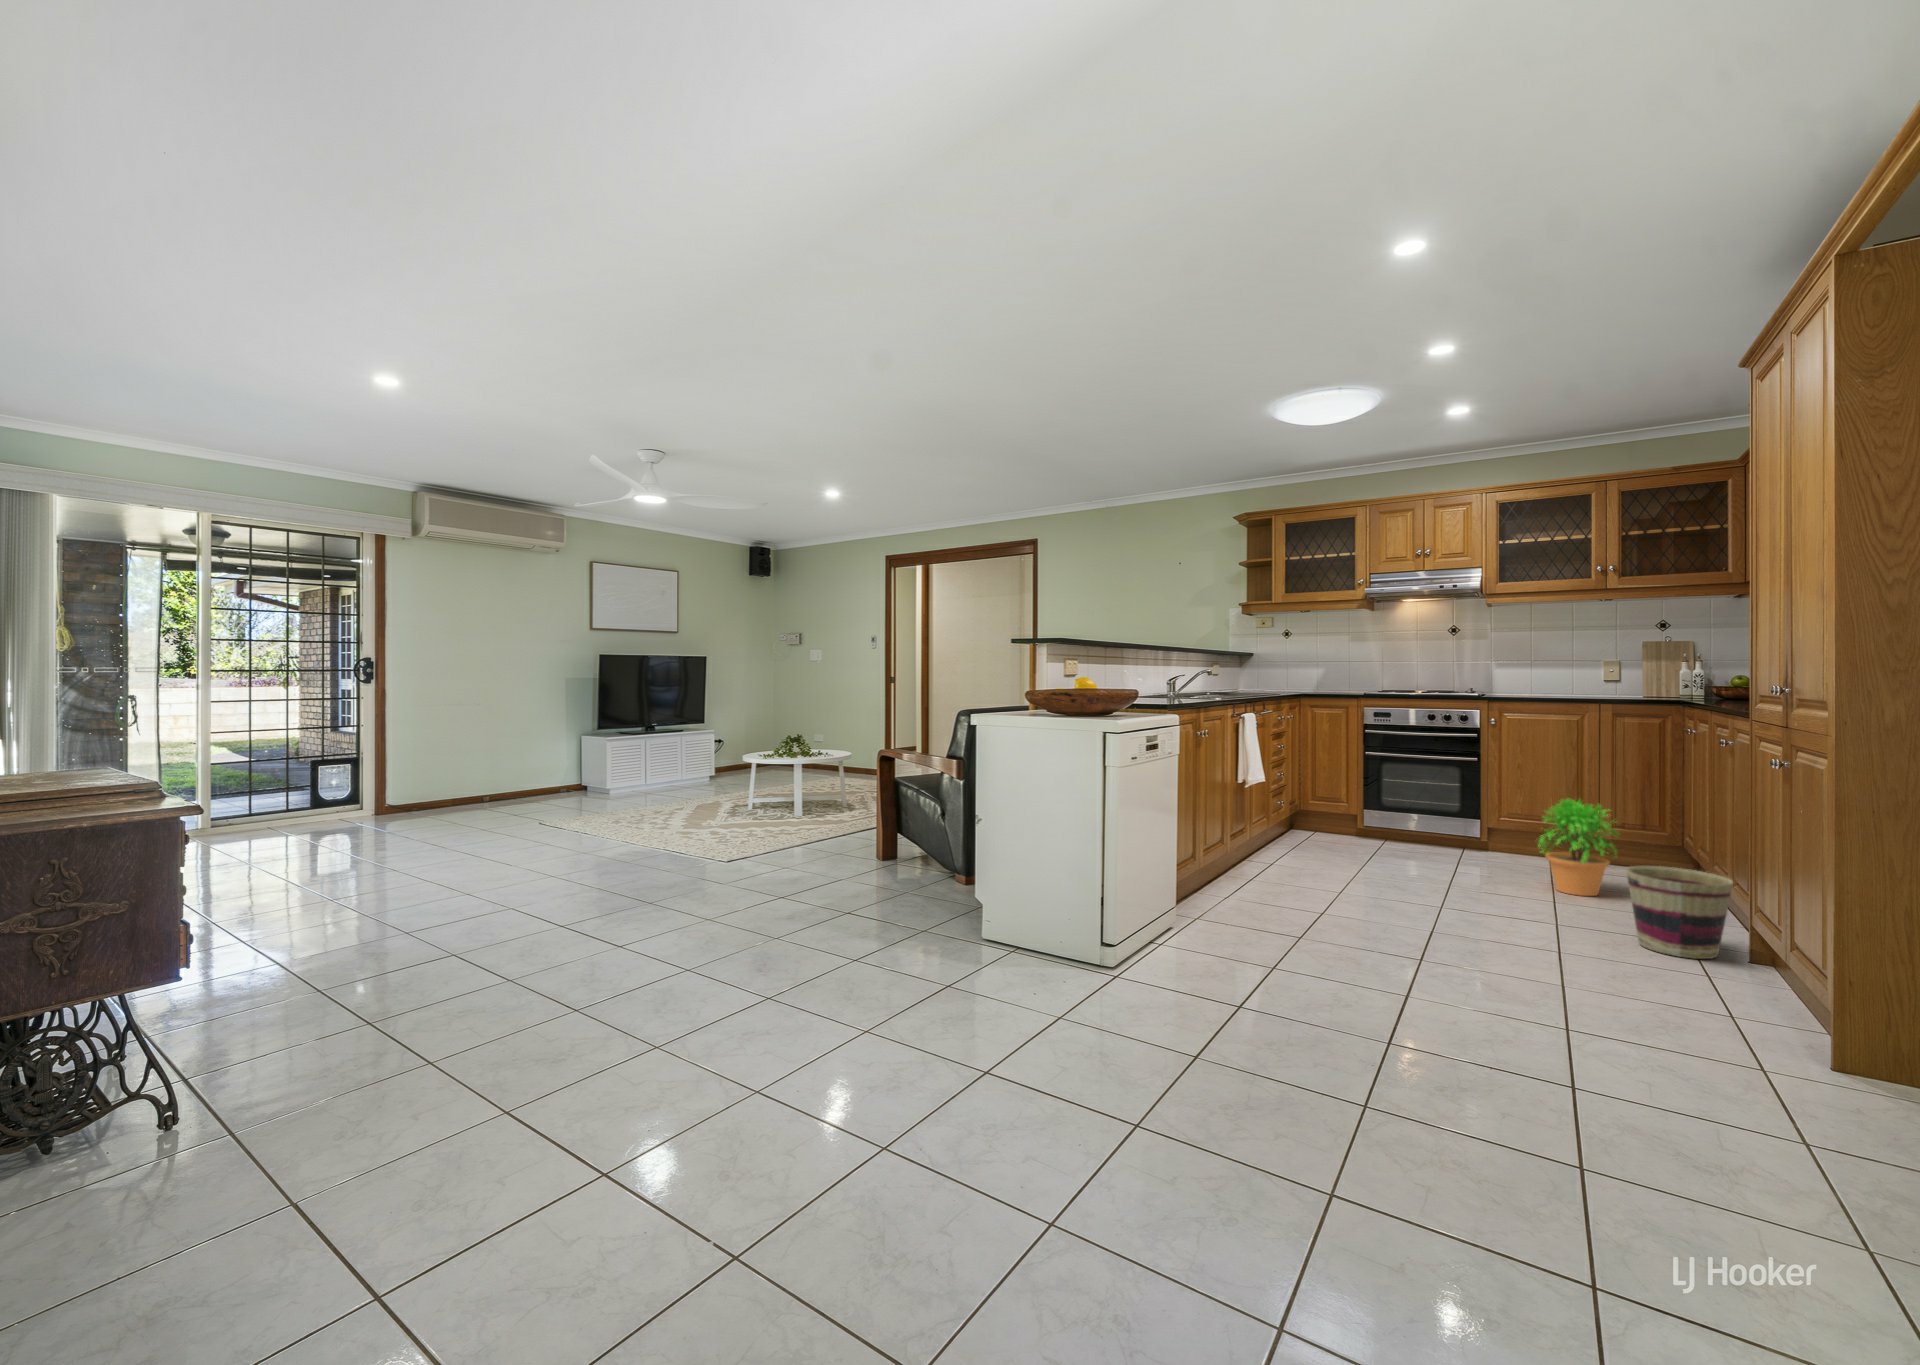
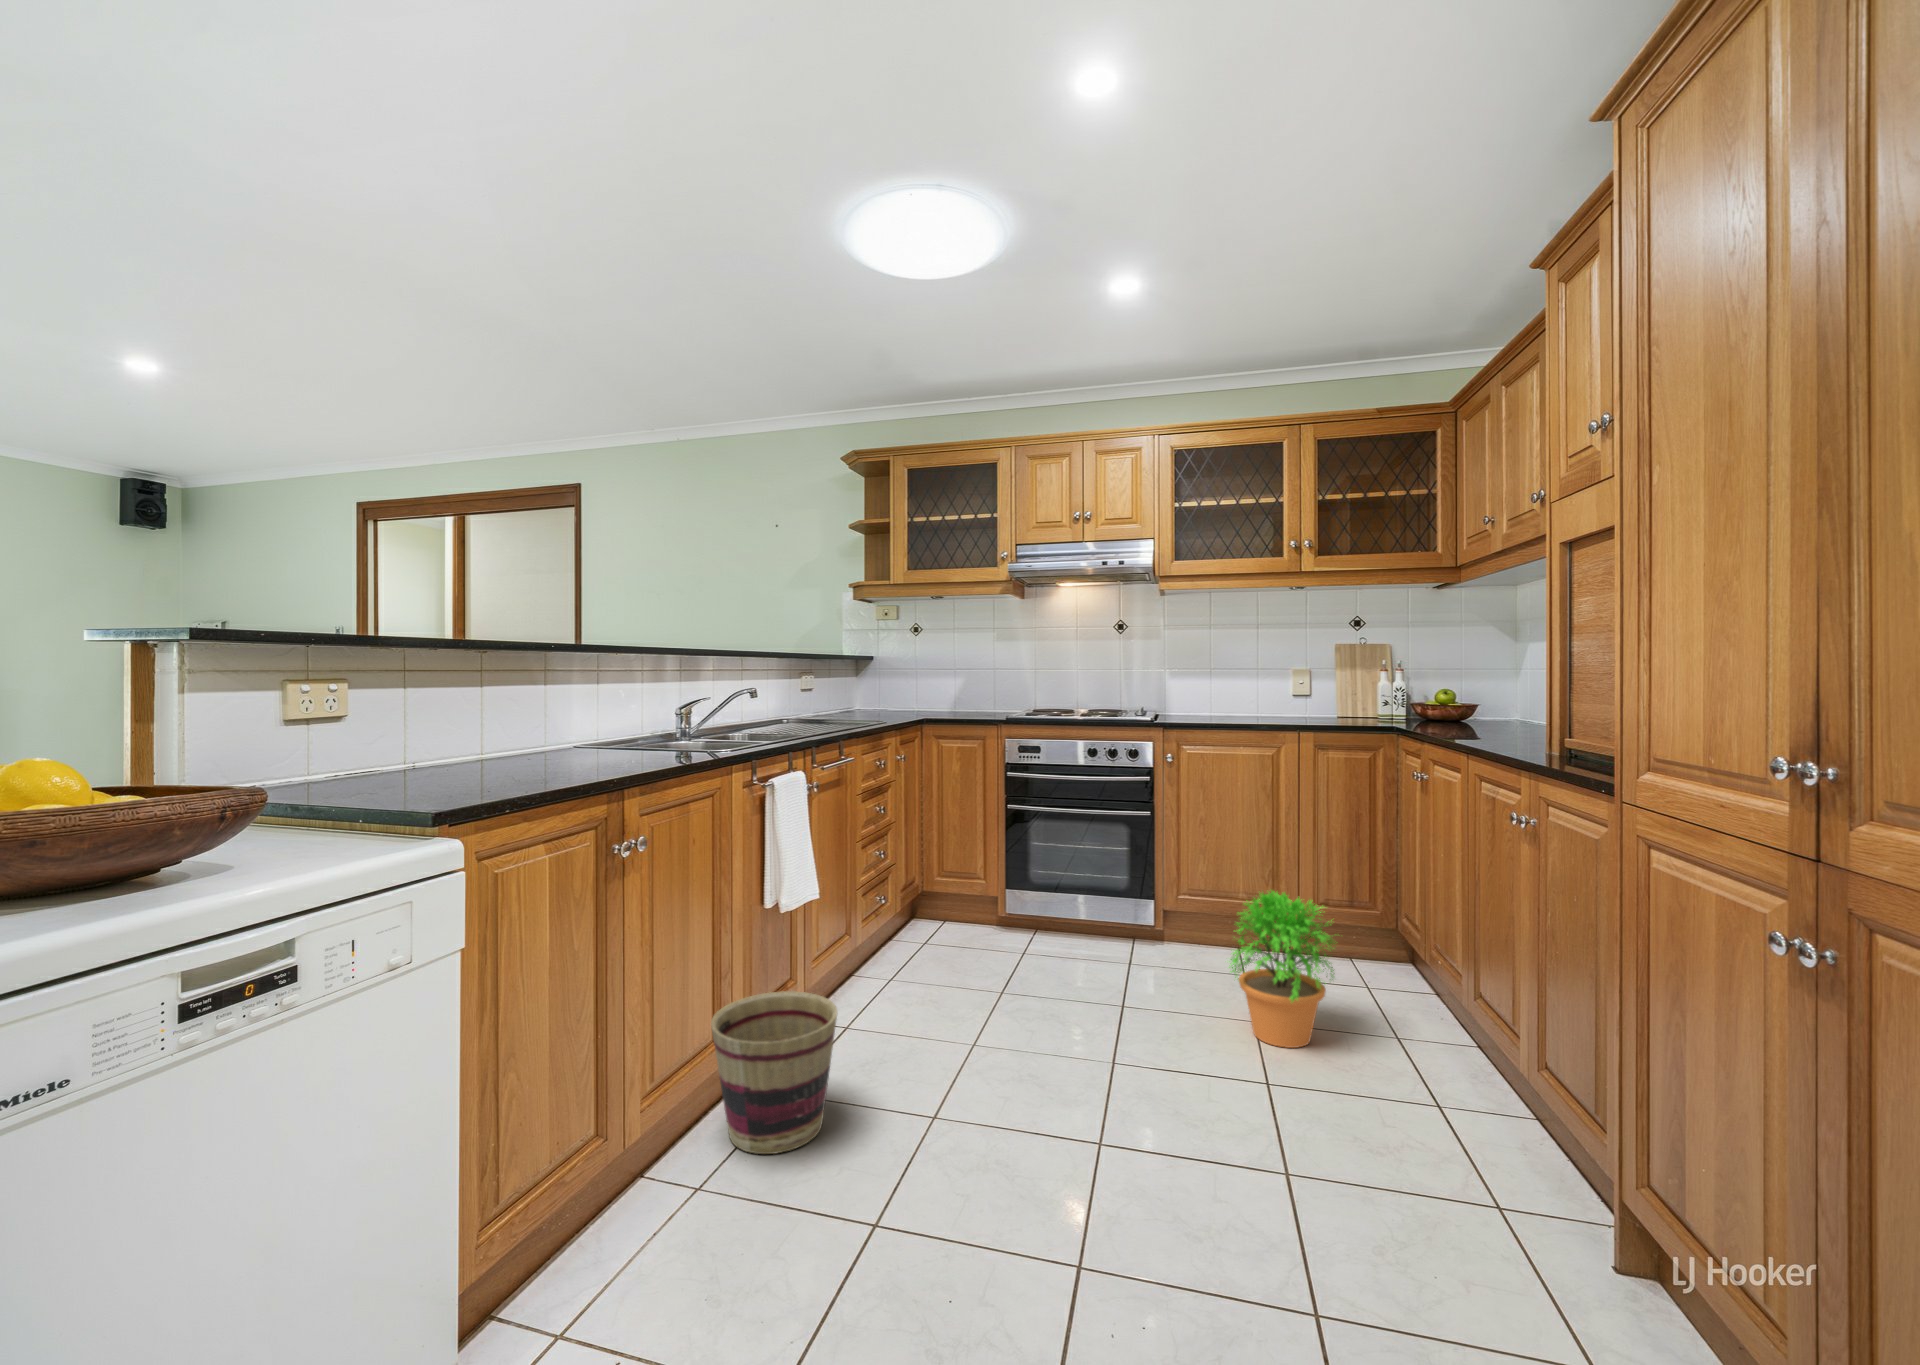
basket: present [1626,866,1733,959] -> present [711,991,837,1154]

